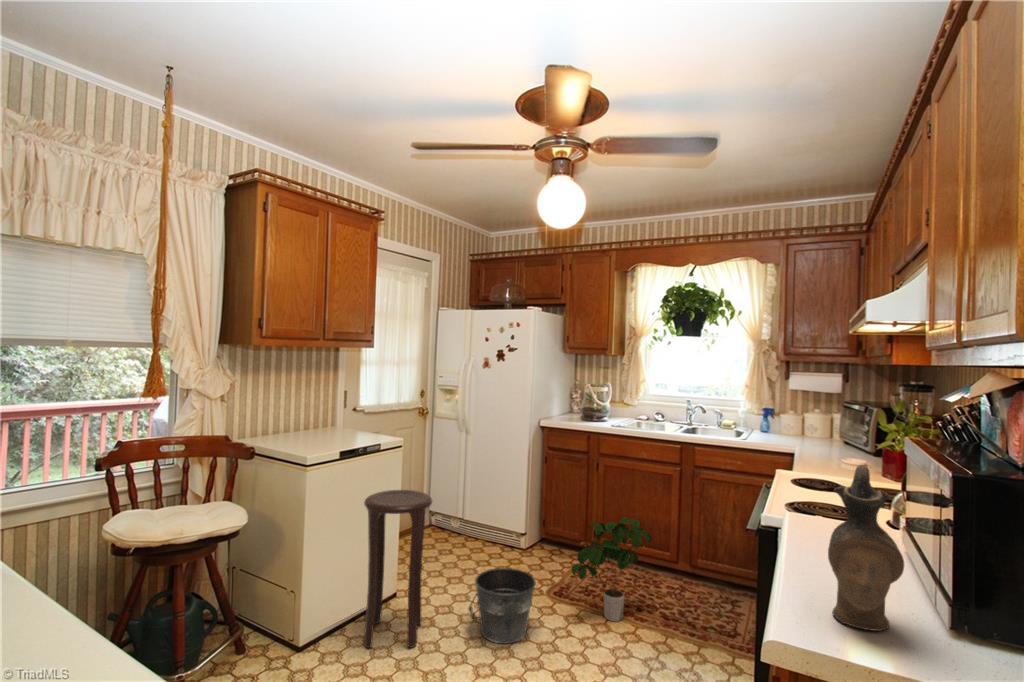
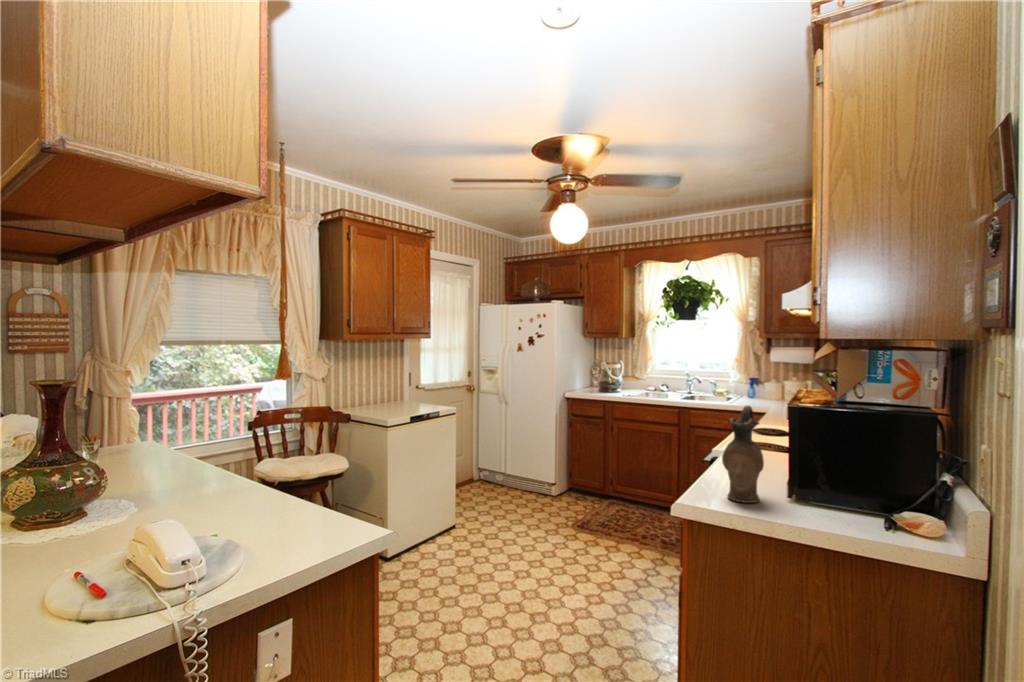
stool: present [364,490,432,648] -> none [430,446,480,559]
potted plant: present [572,517,652,622] -> none [588,465,652,544]
bucket: present [469,568,536,644] -> none [510,504,561,557]

